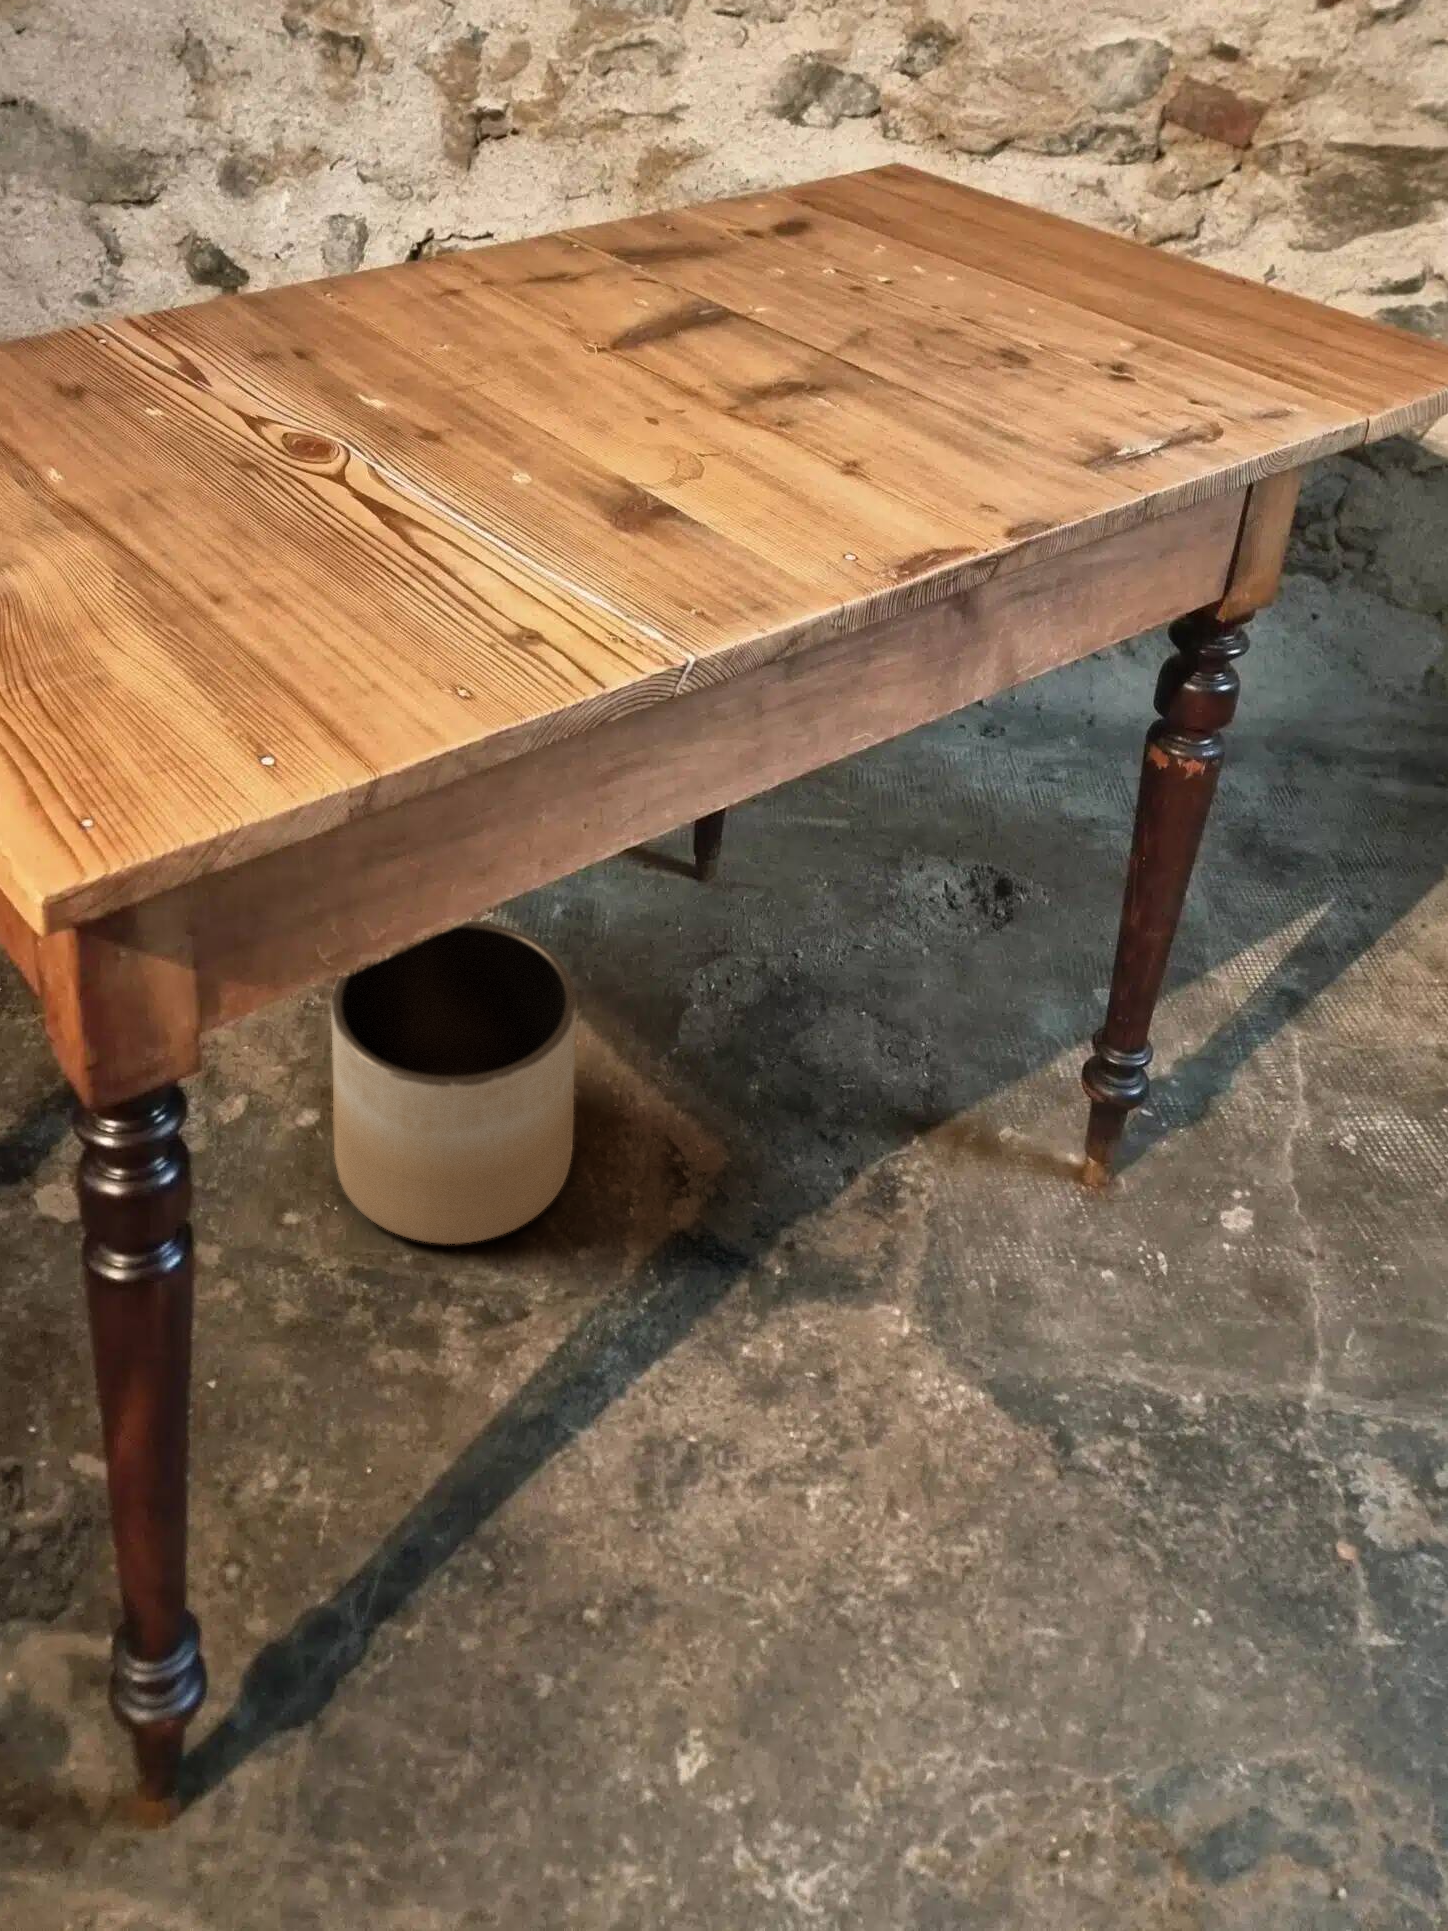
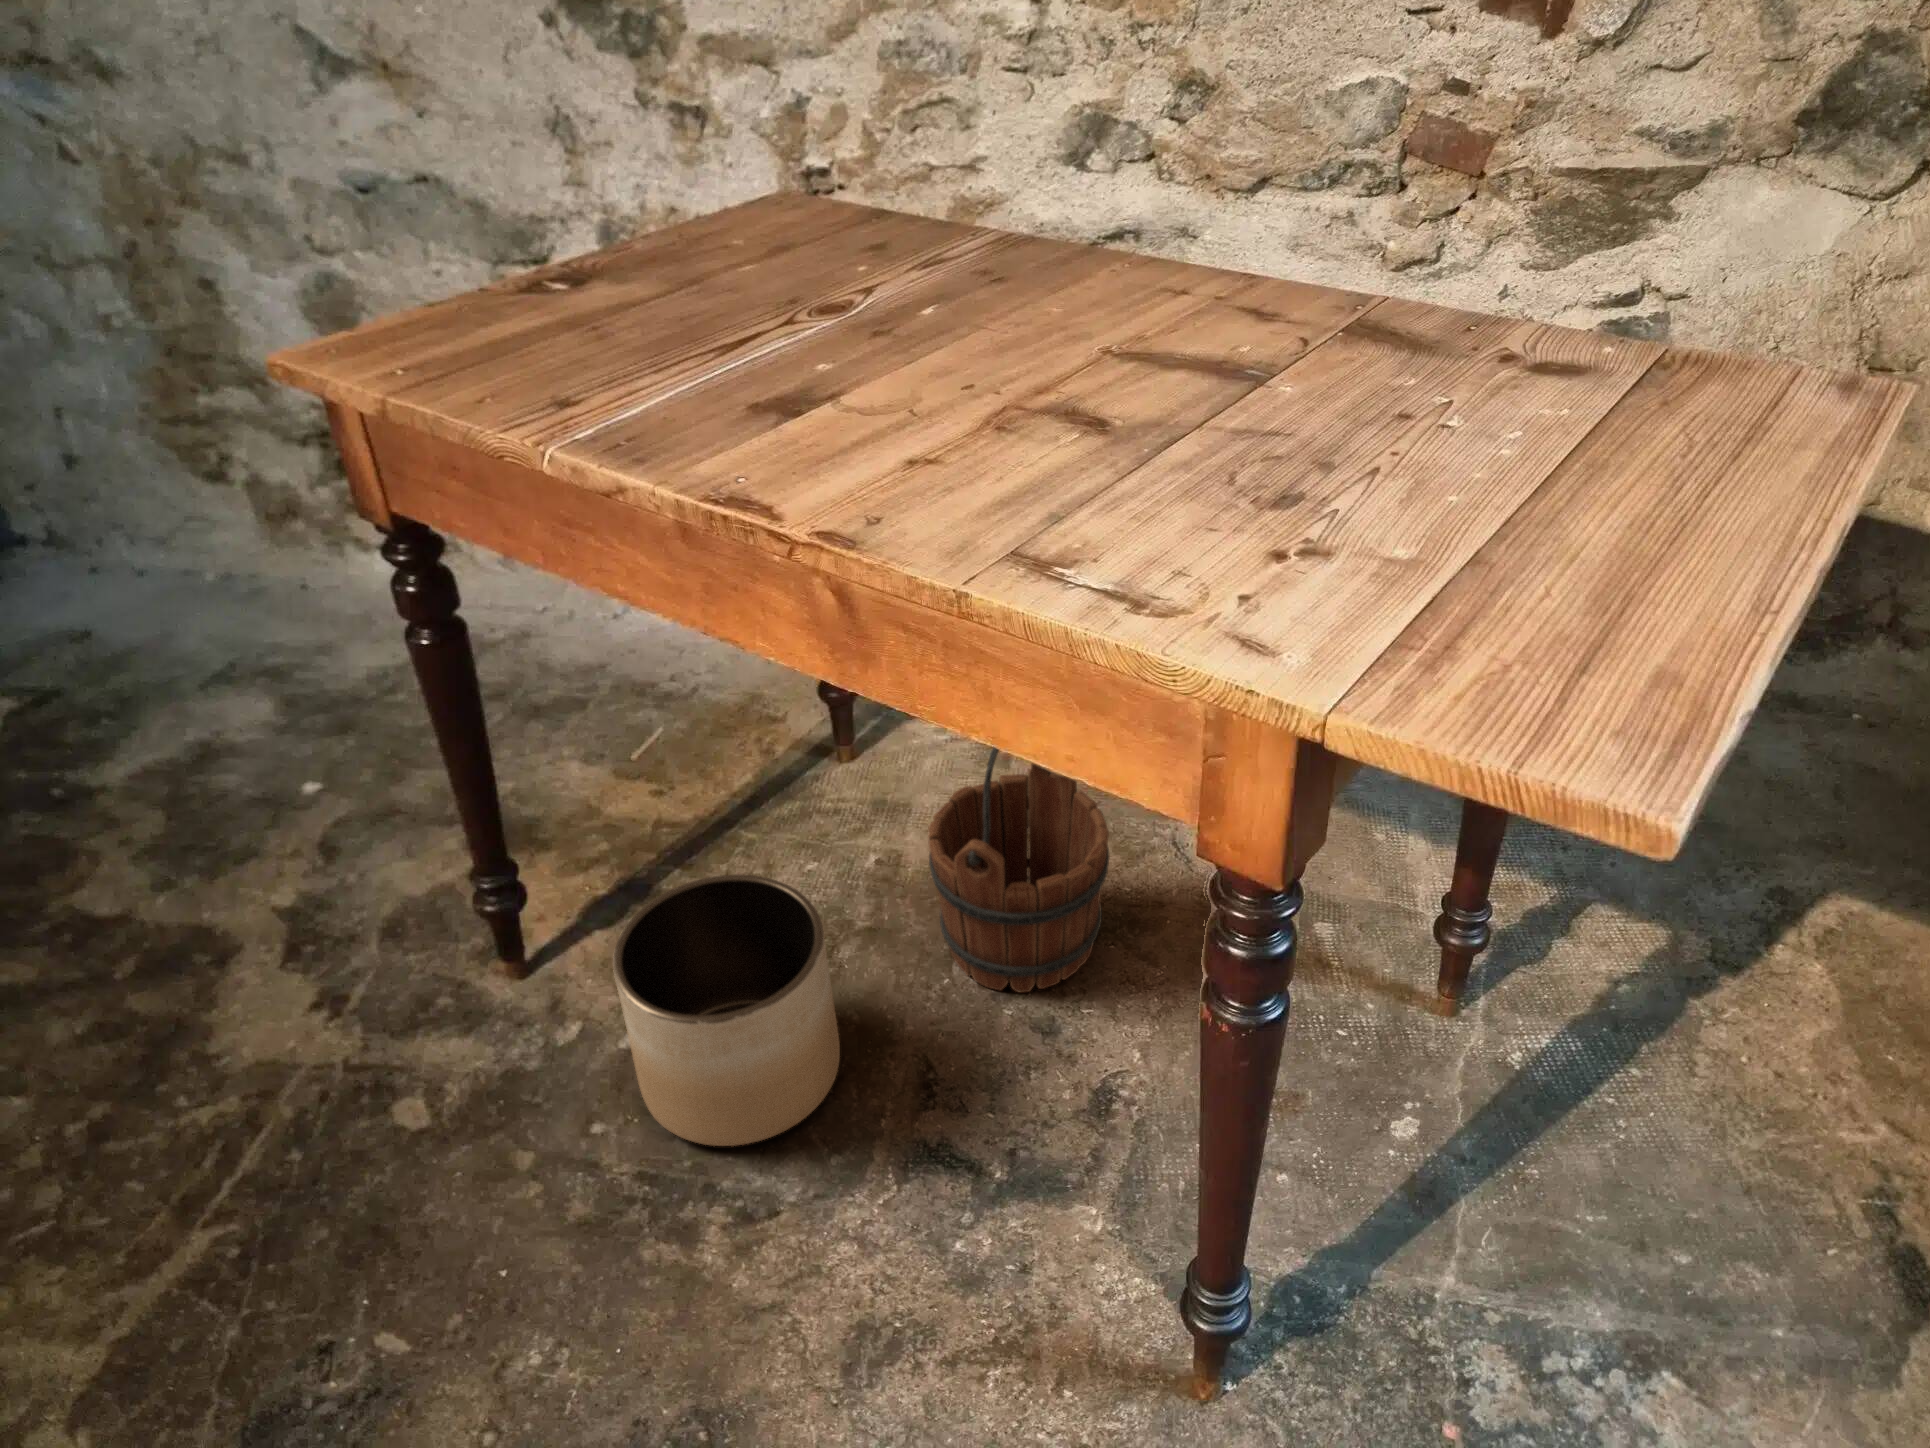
wooden bucket: none [663,715,874,1070] -> present [929,747,1109,992]

